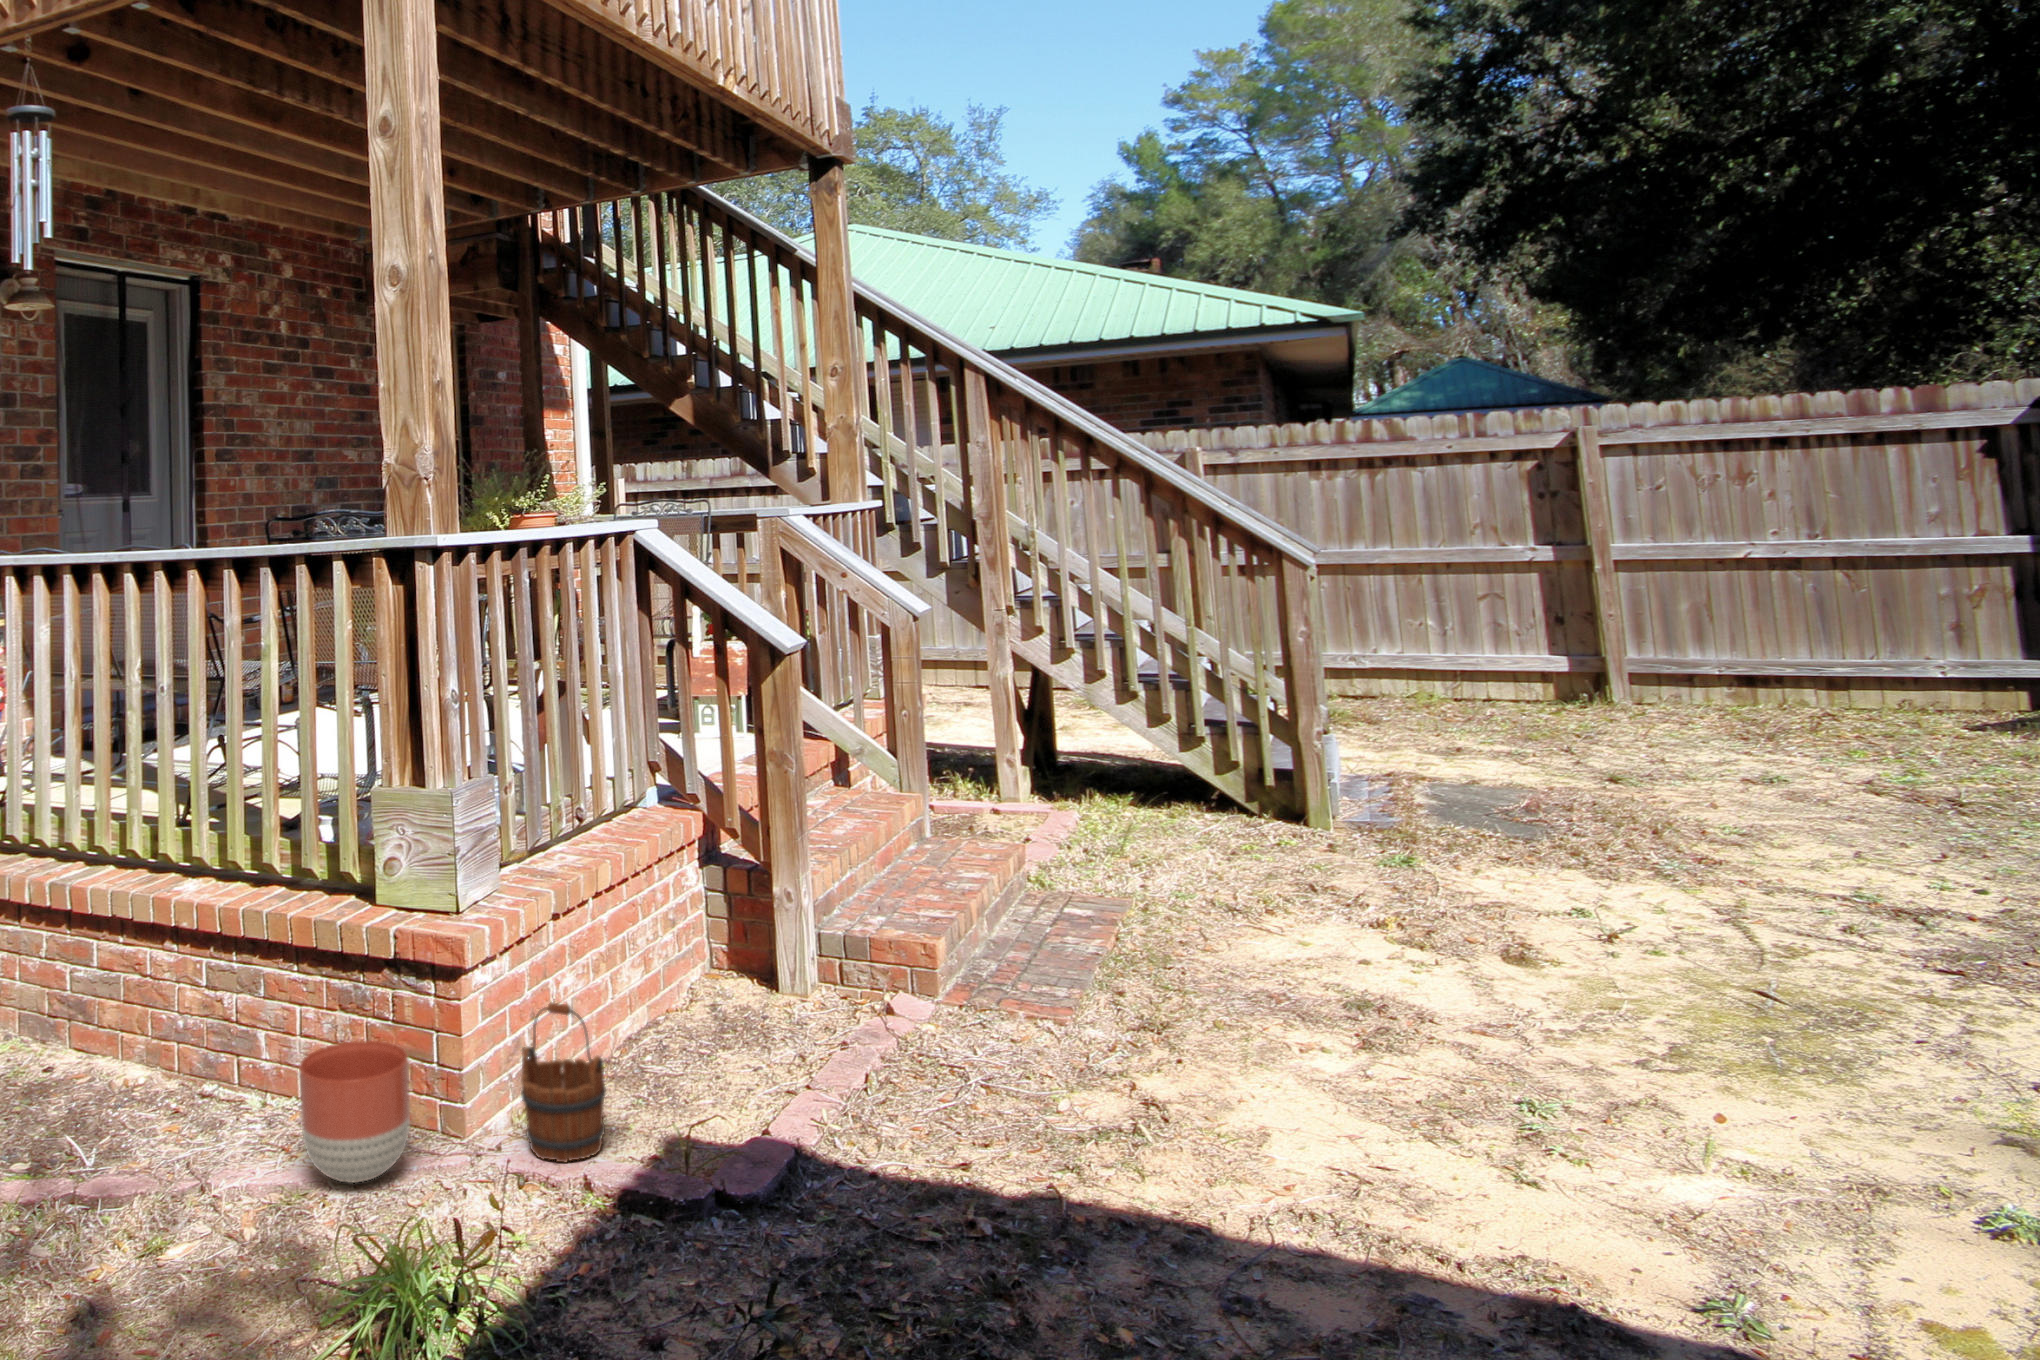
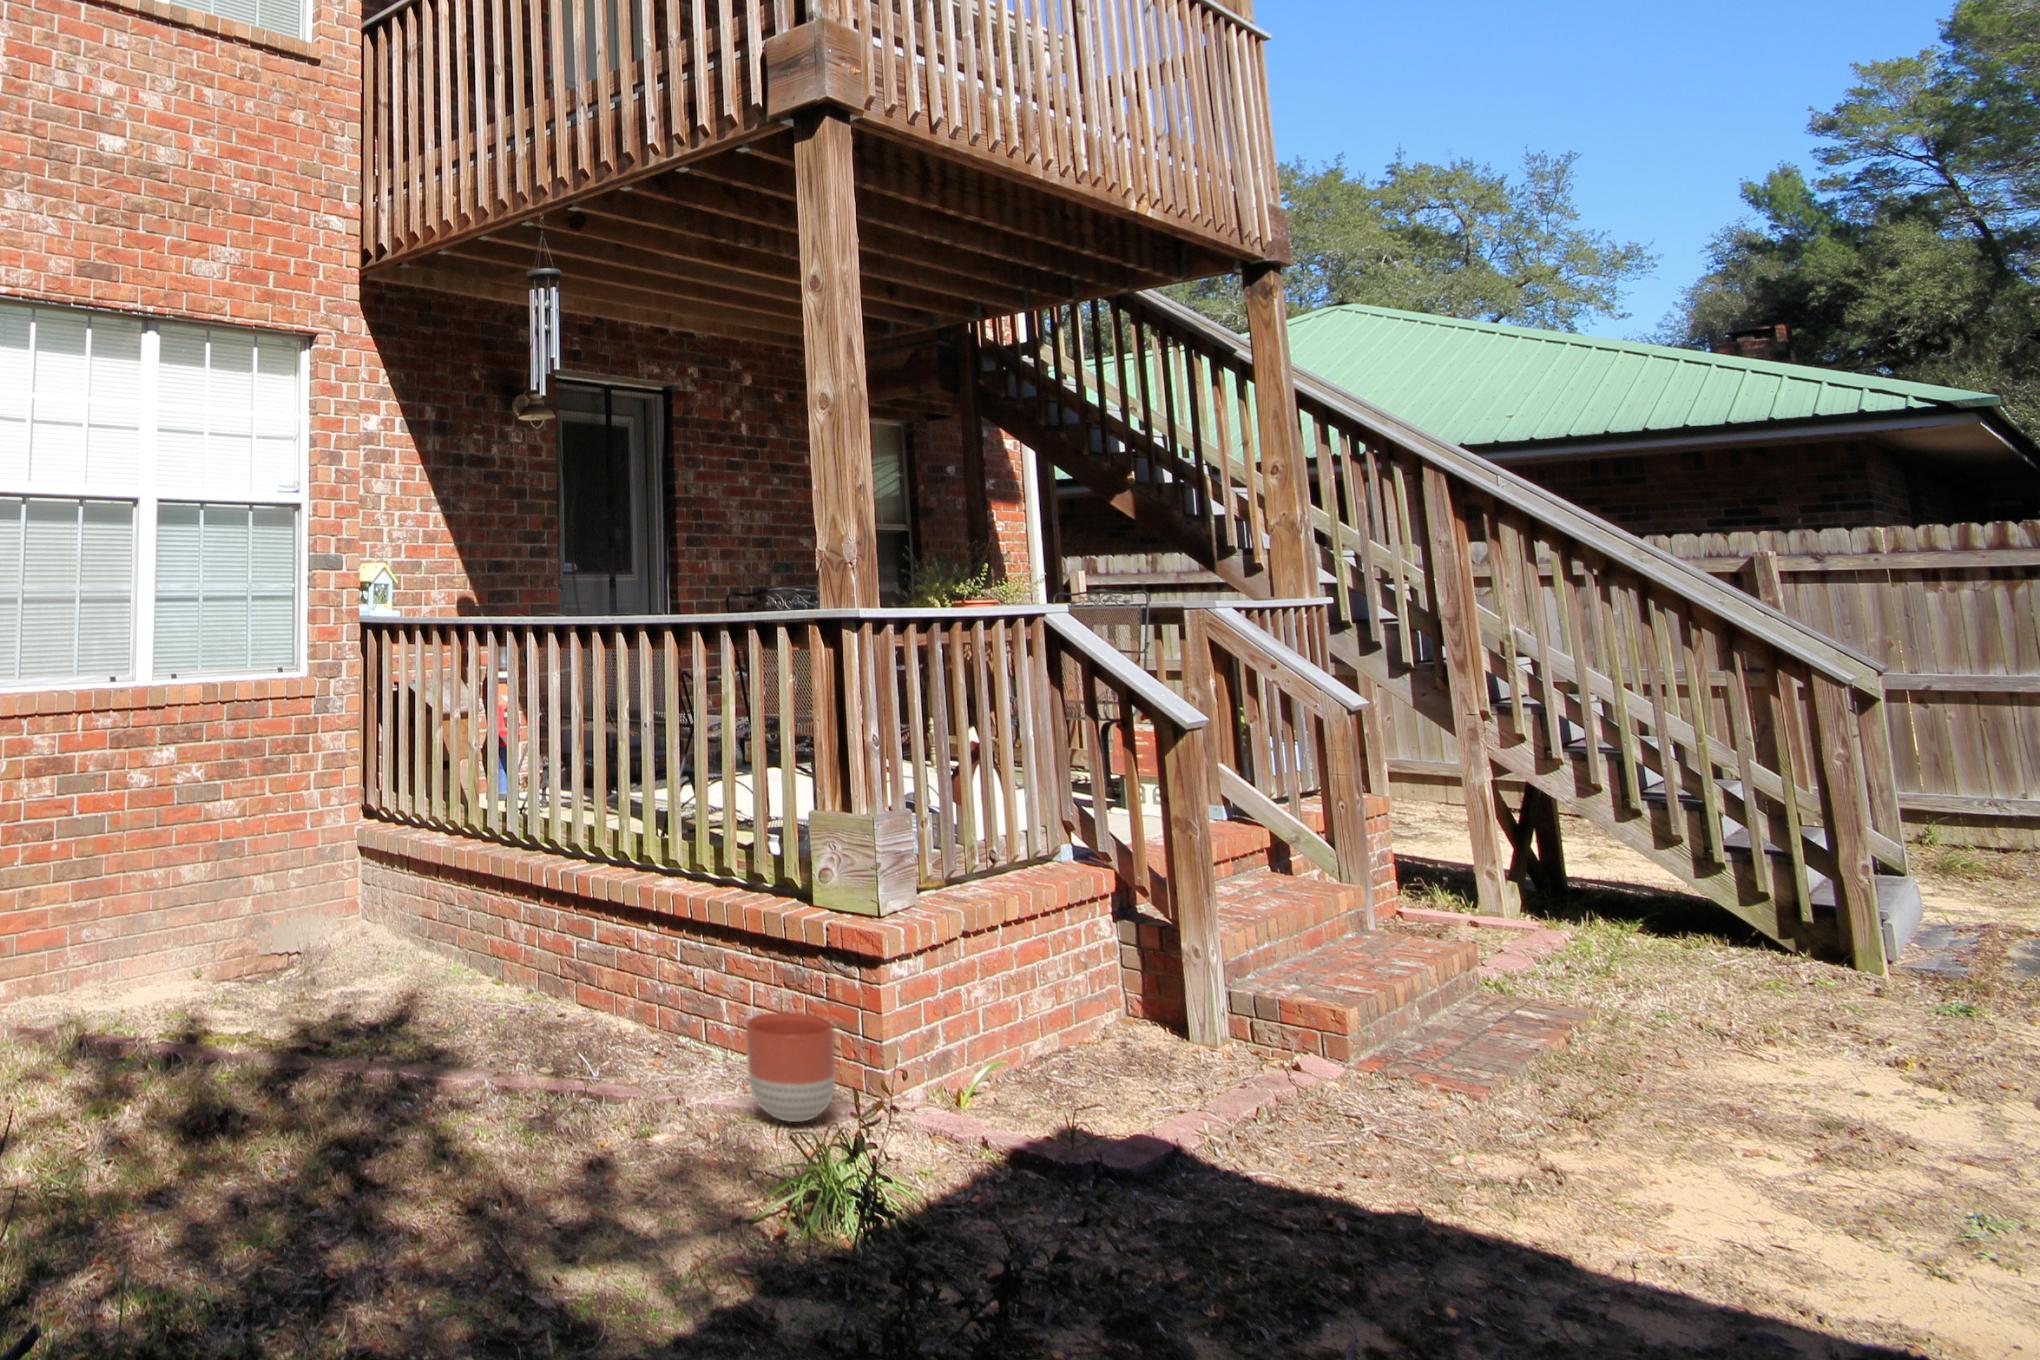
wooden bucket: present [521,1003,606,1162] -> none [929,998,1003,1133]

